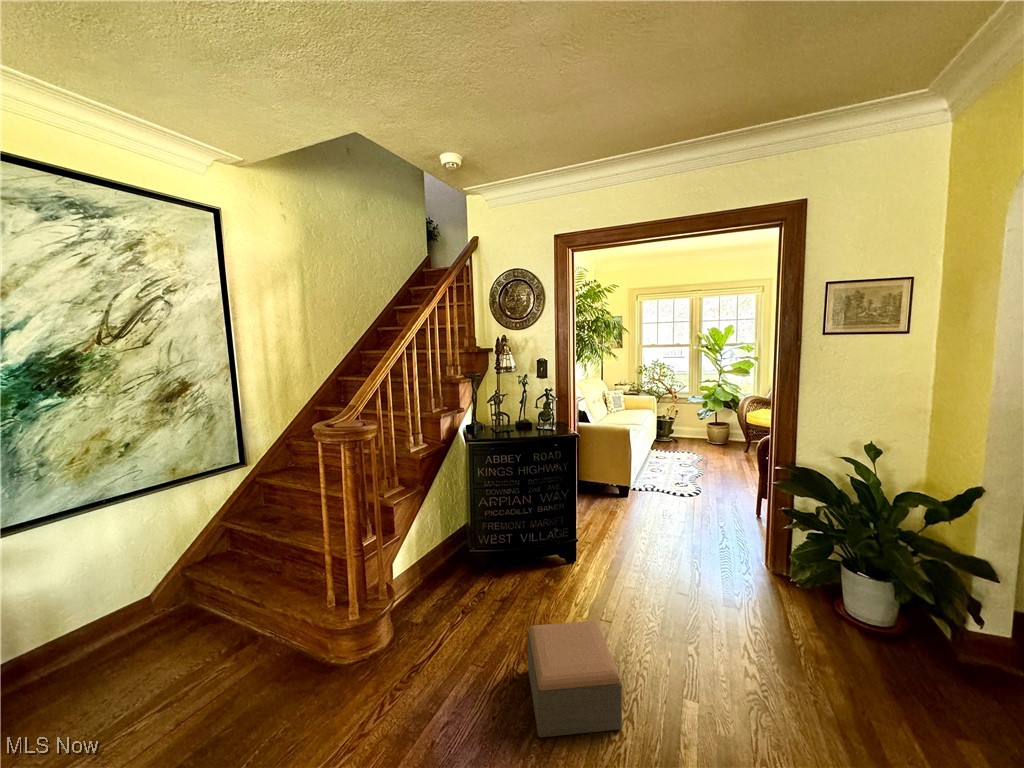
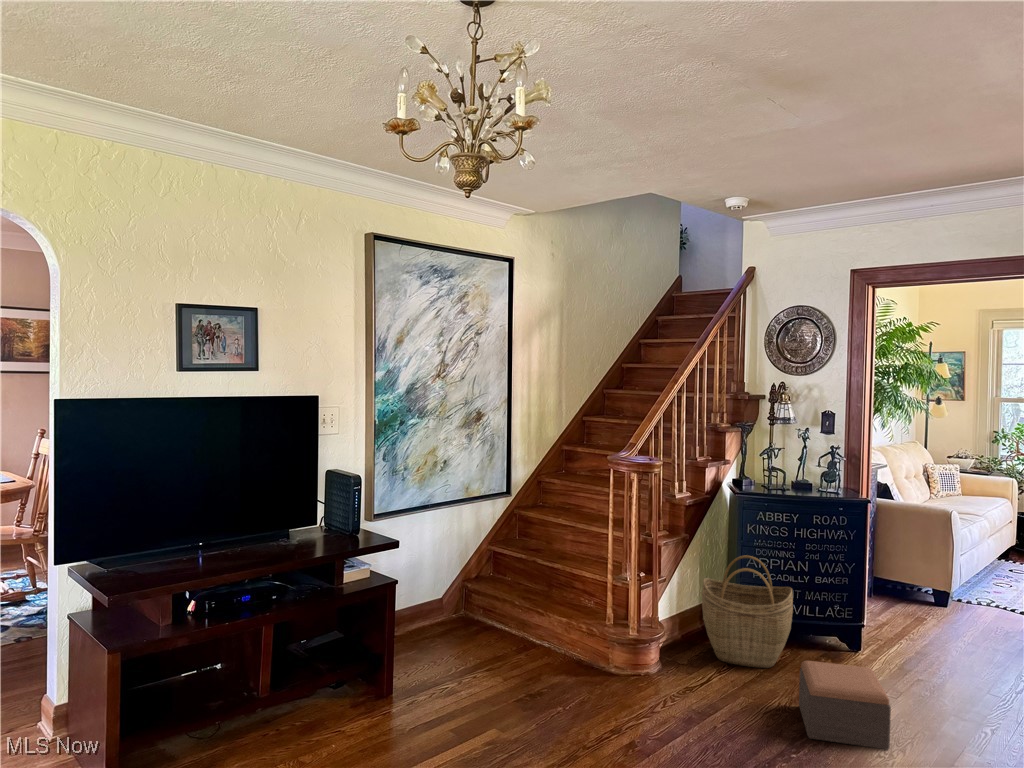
woven basket: none [435,501,520,614] -> present [702,556,793,668]

